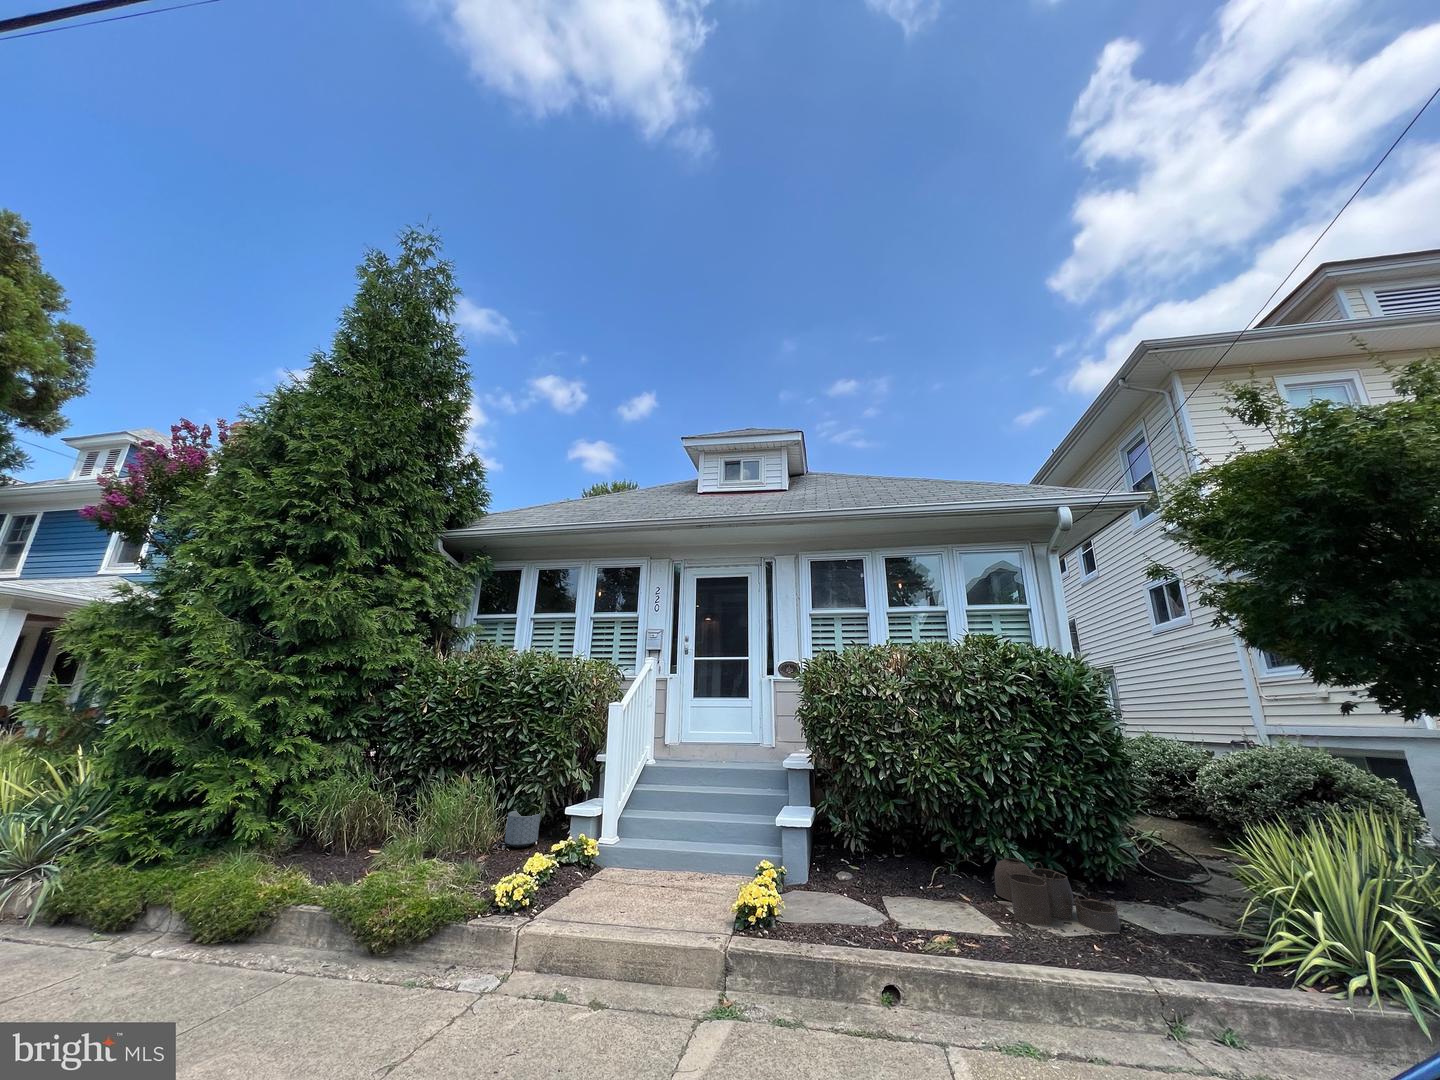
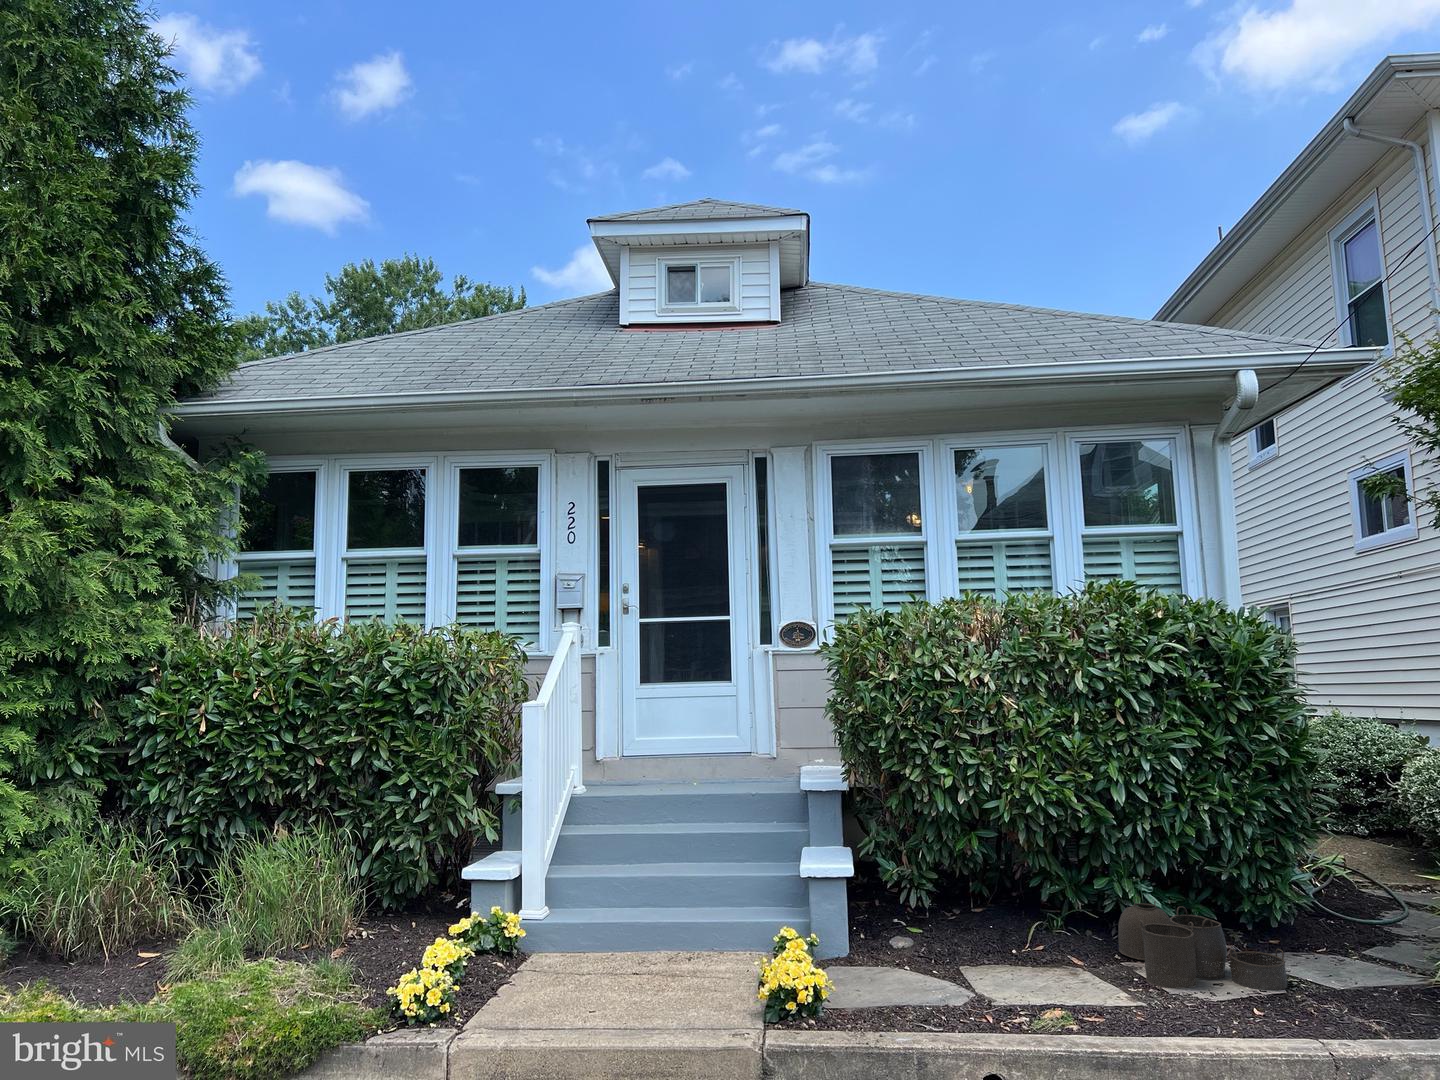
planter: present [505,811,541,848] -> none [366,875,420,932]

